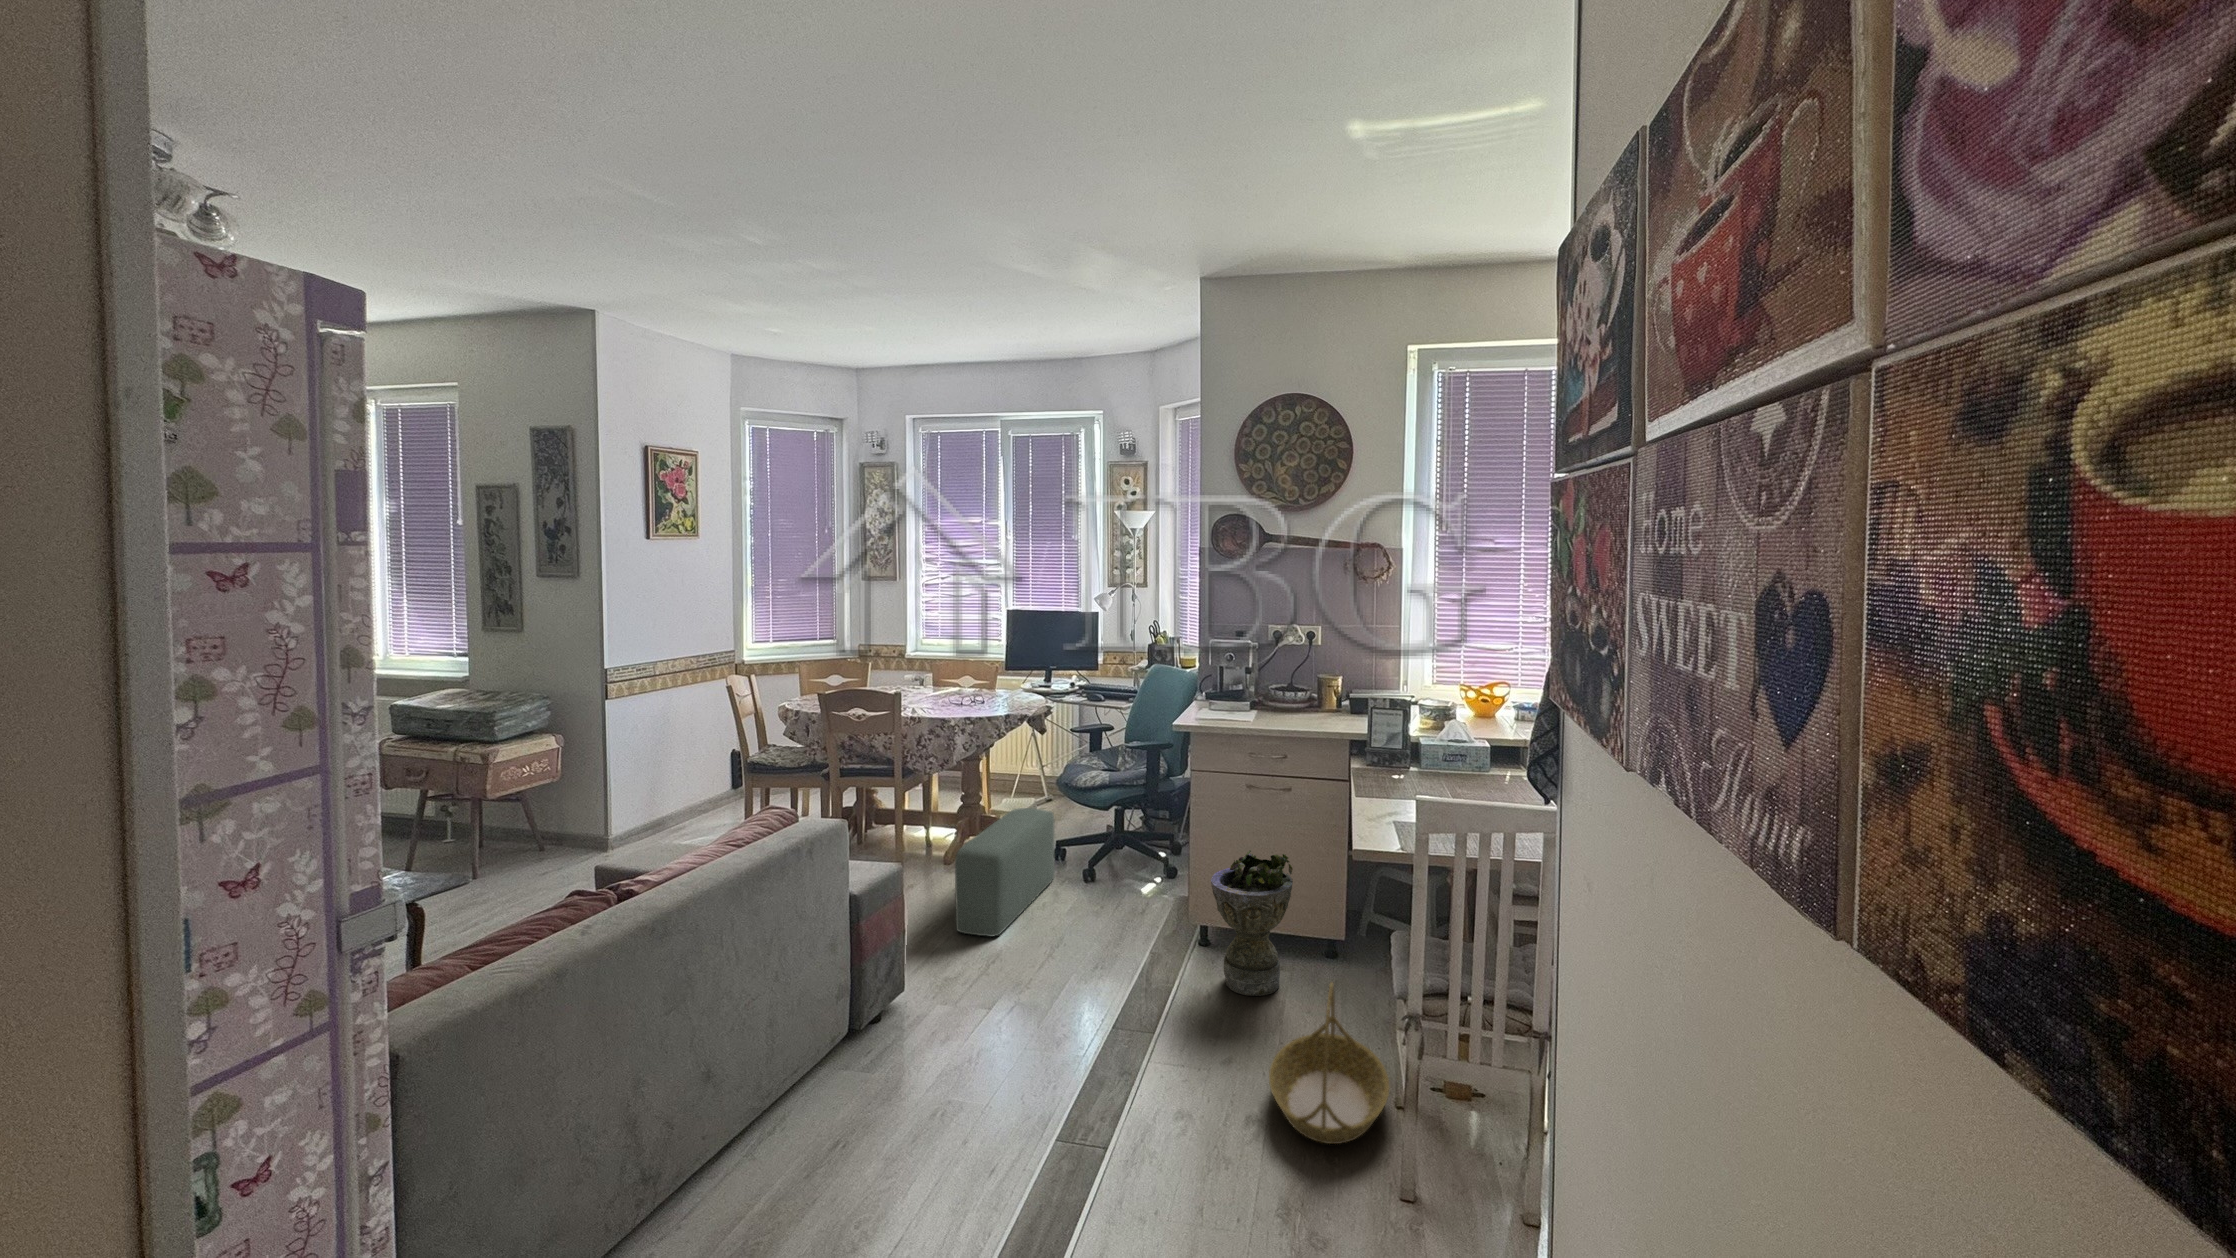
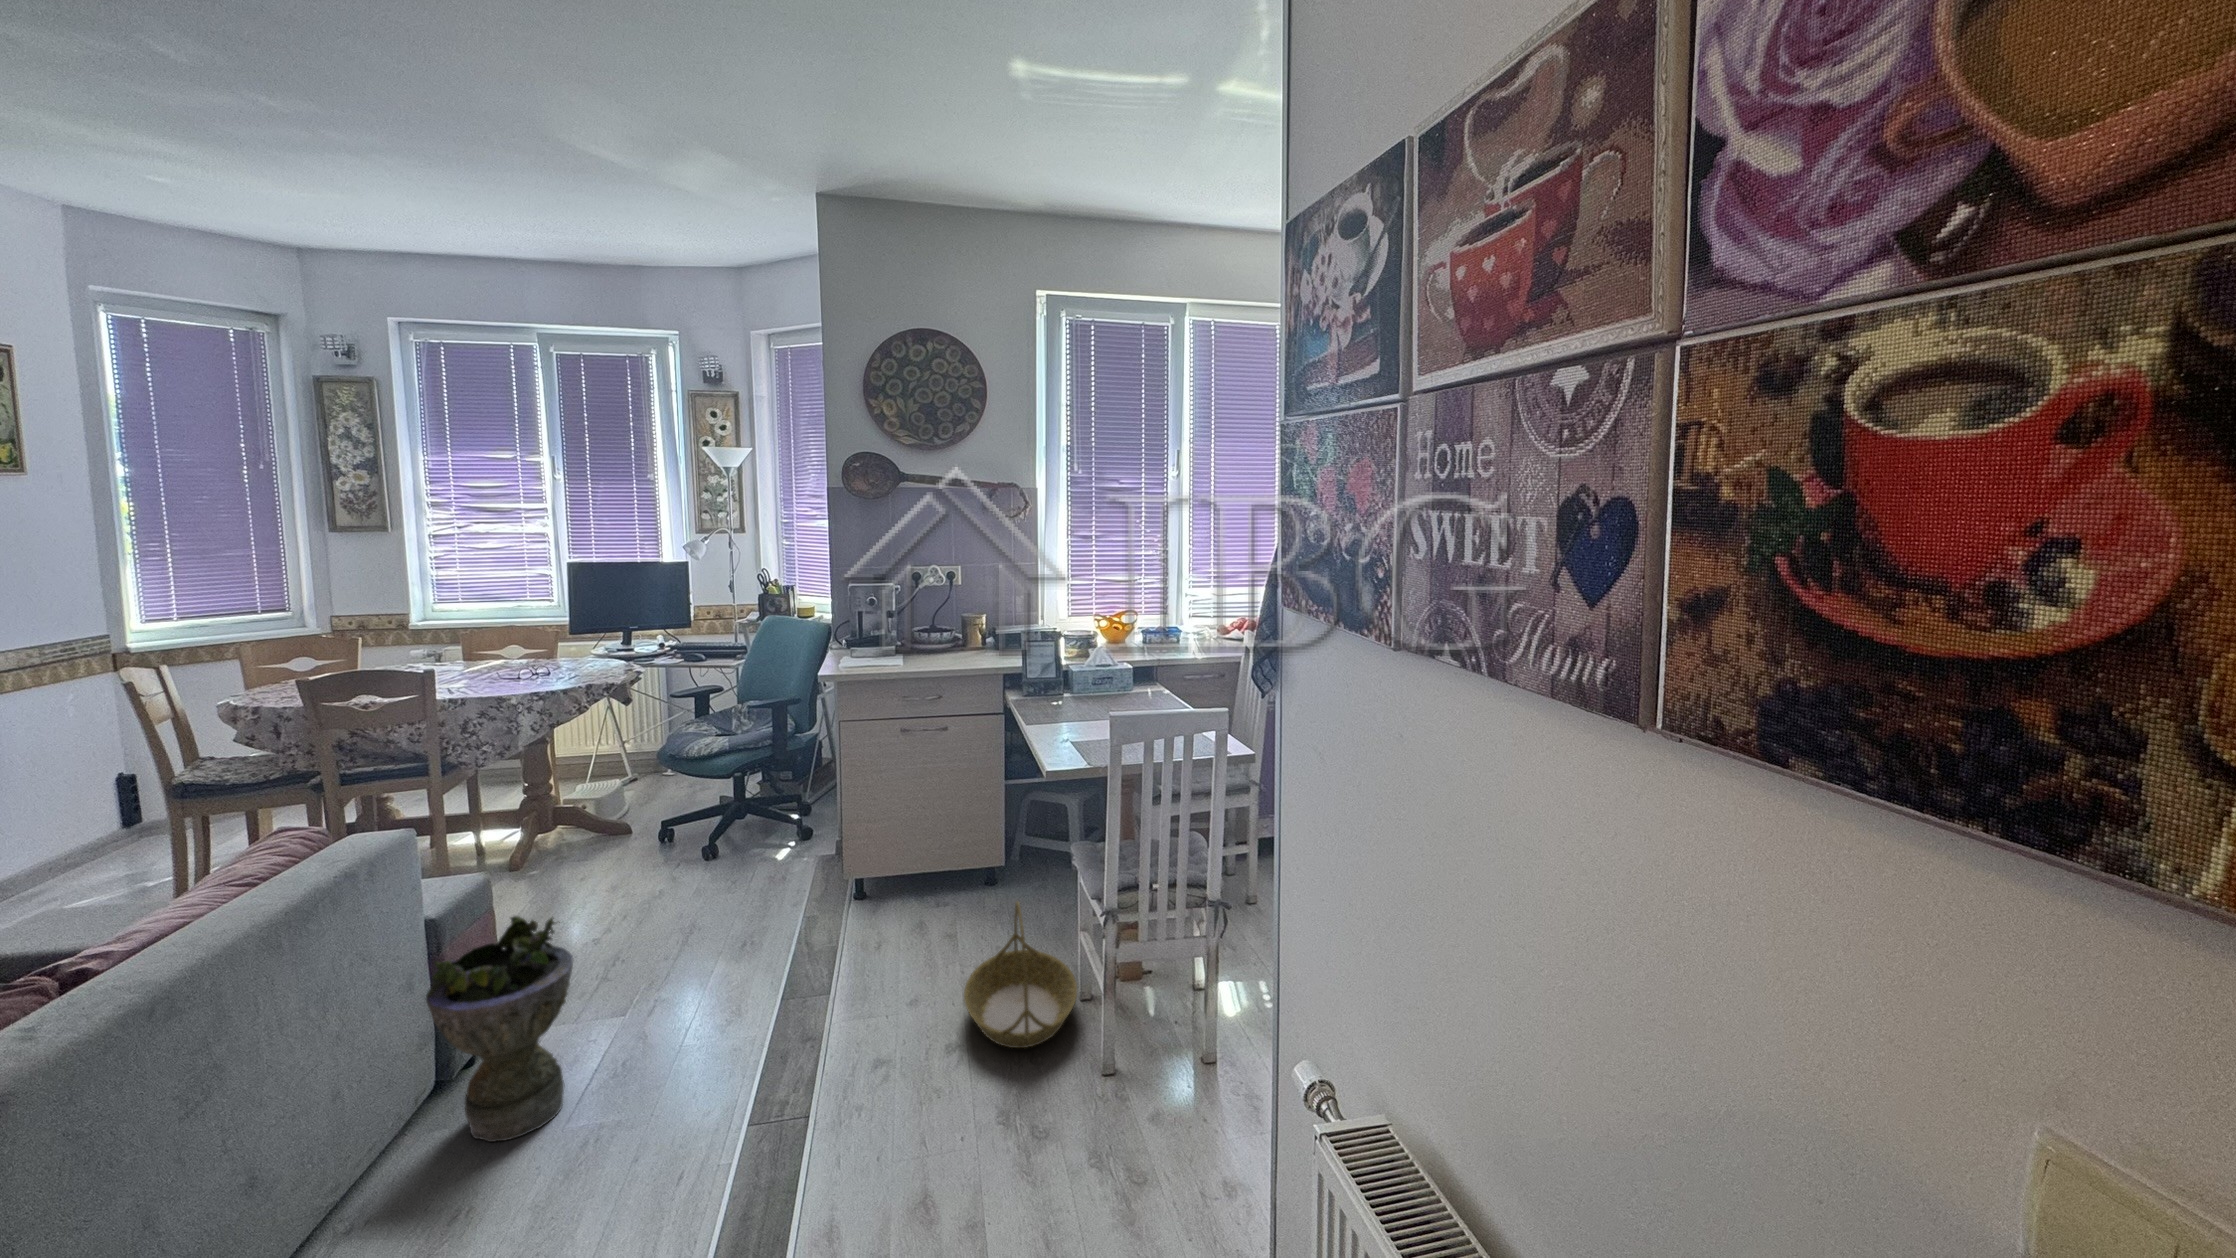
pouf: present [955,808,1055,937] -> none [545,788,668,944]
planter: present [1211,850,1293,996] -> present [426,916,573,1142]

